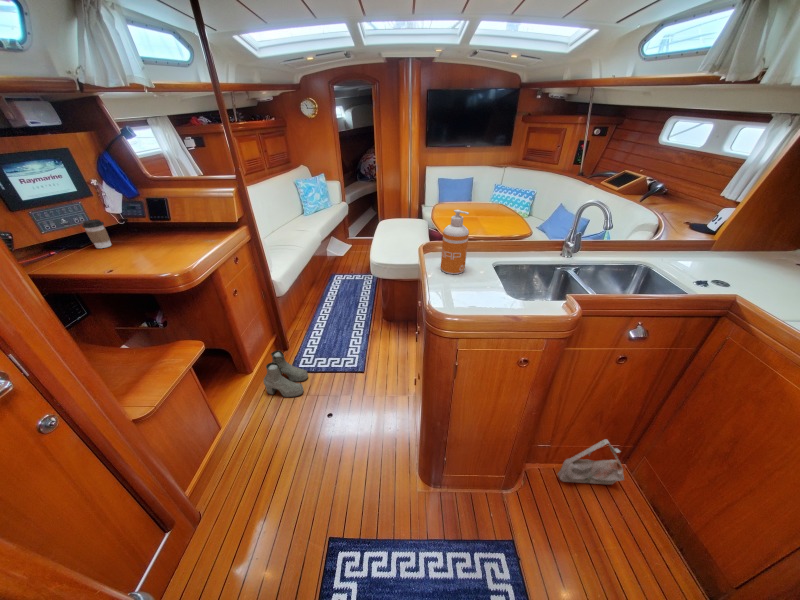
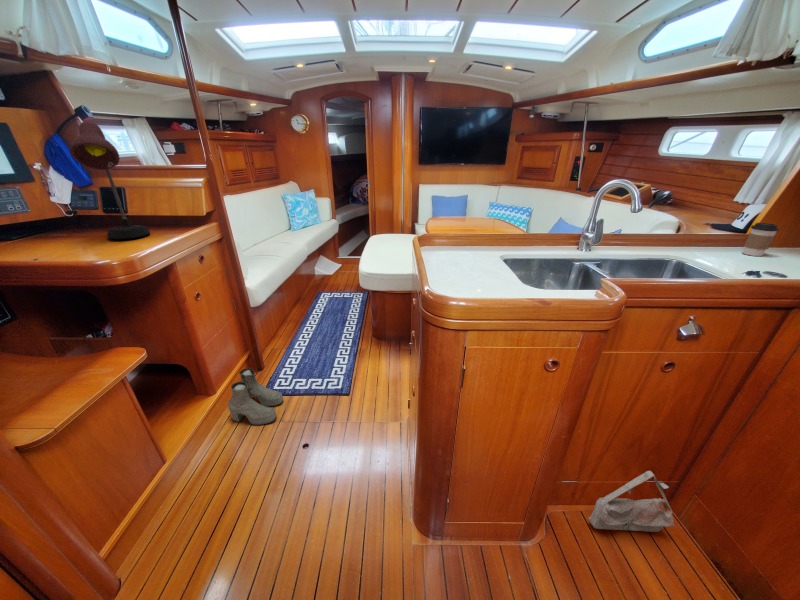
desk lamp: none [132,154,195,250] -> present [69,122,150,239]
soap dispenser: present [441,210,469,274] -> none [439,186,473,264]
coffee cup: present [82,219,111,248] -> present [742,223,779,256]

